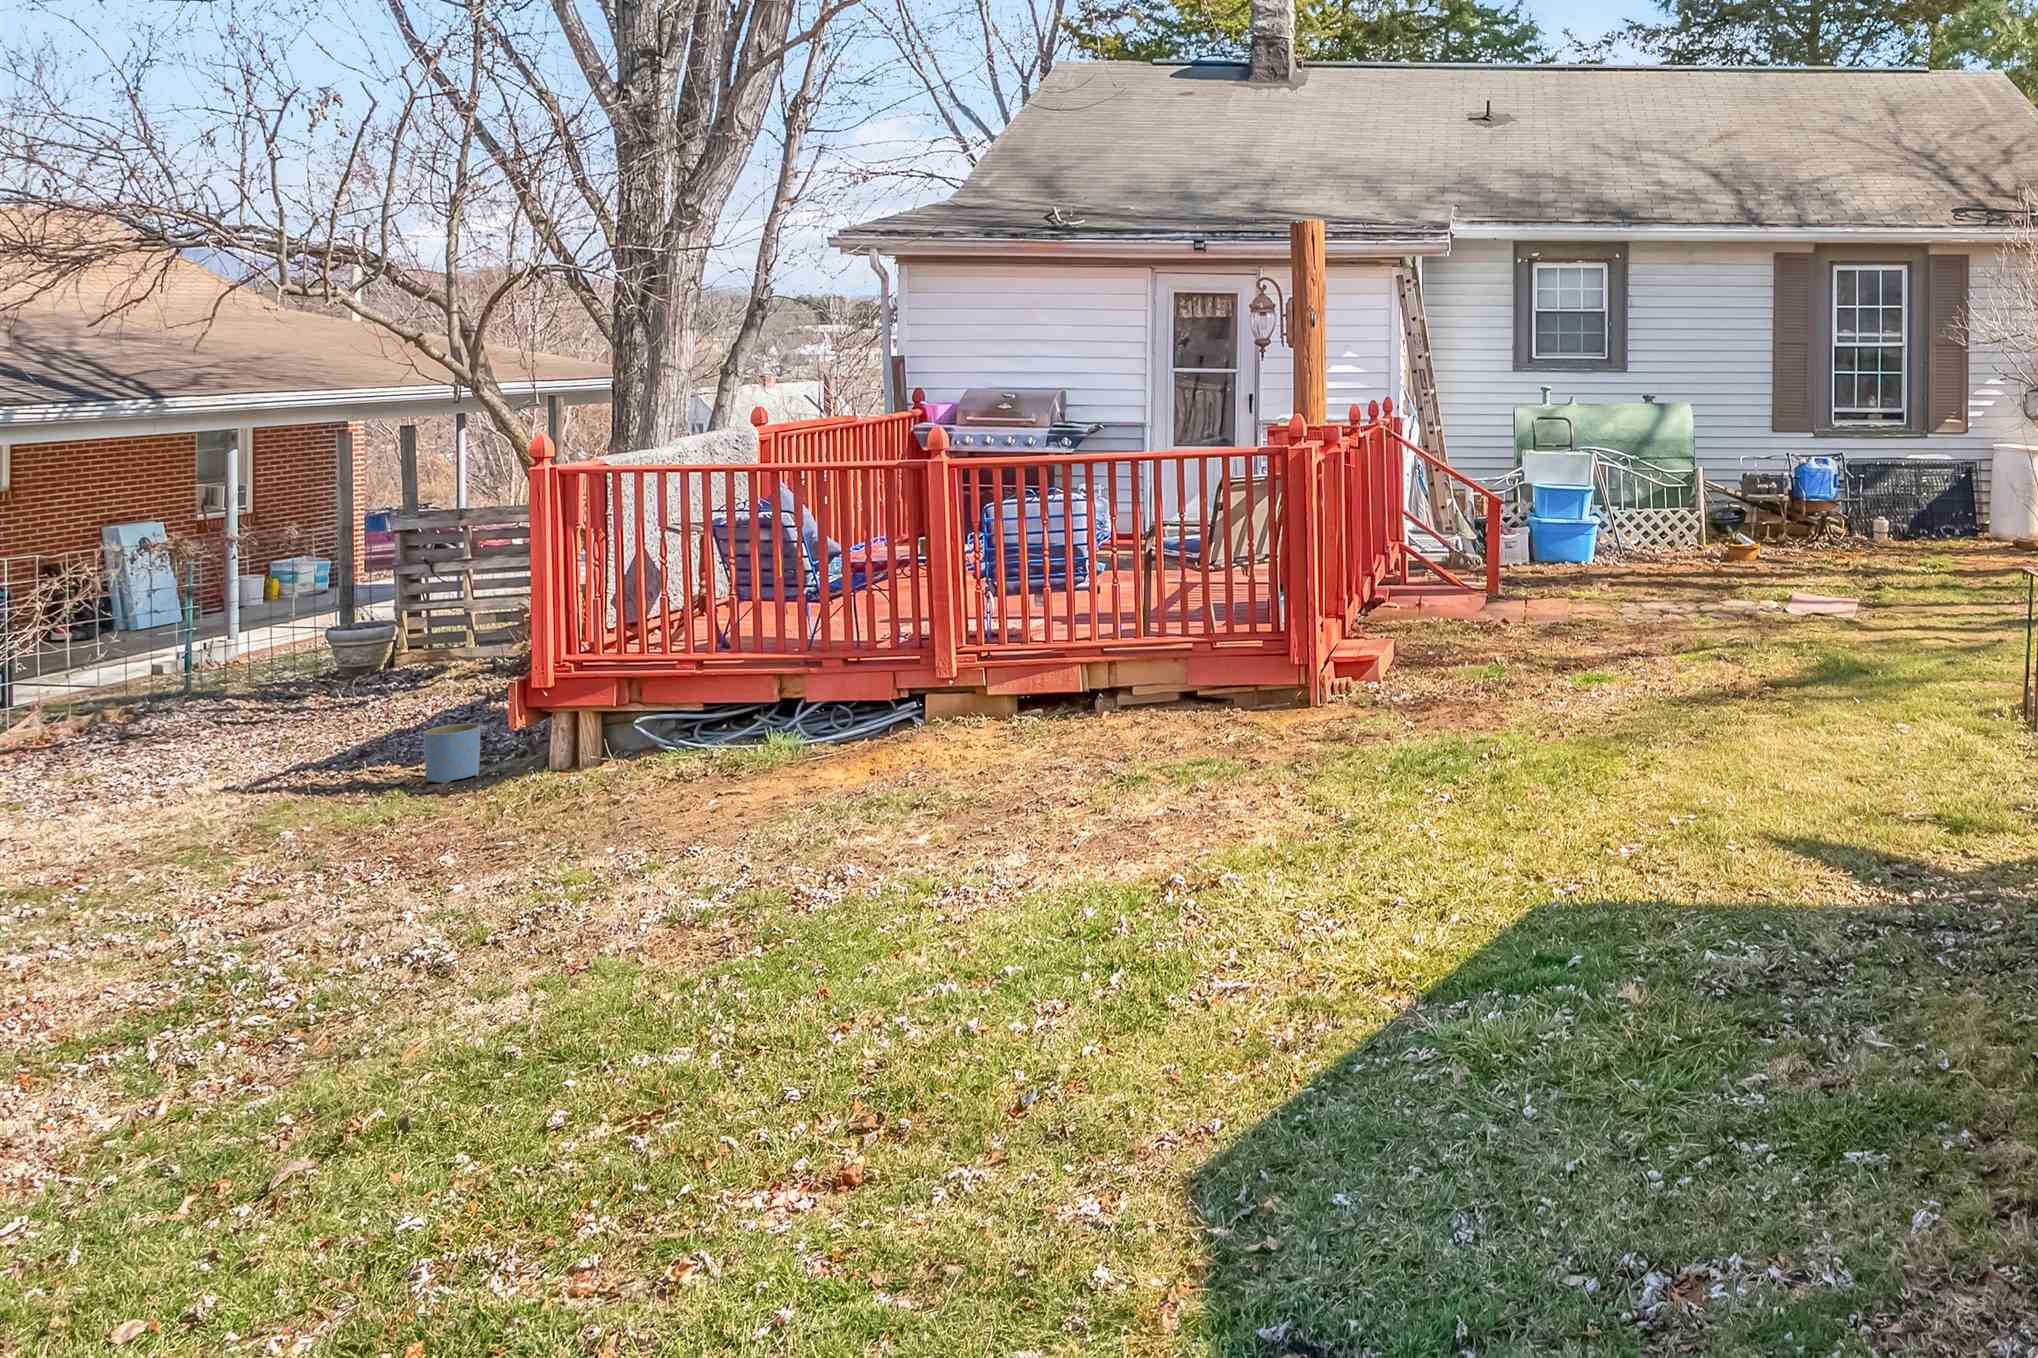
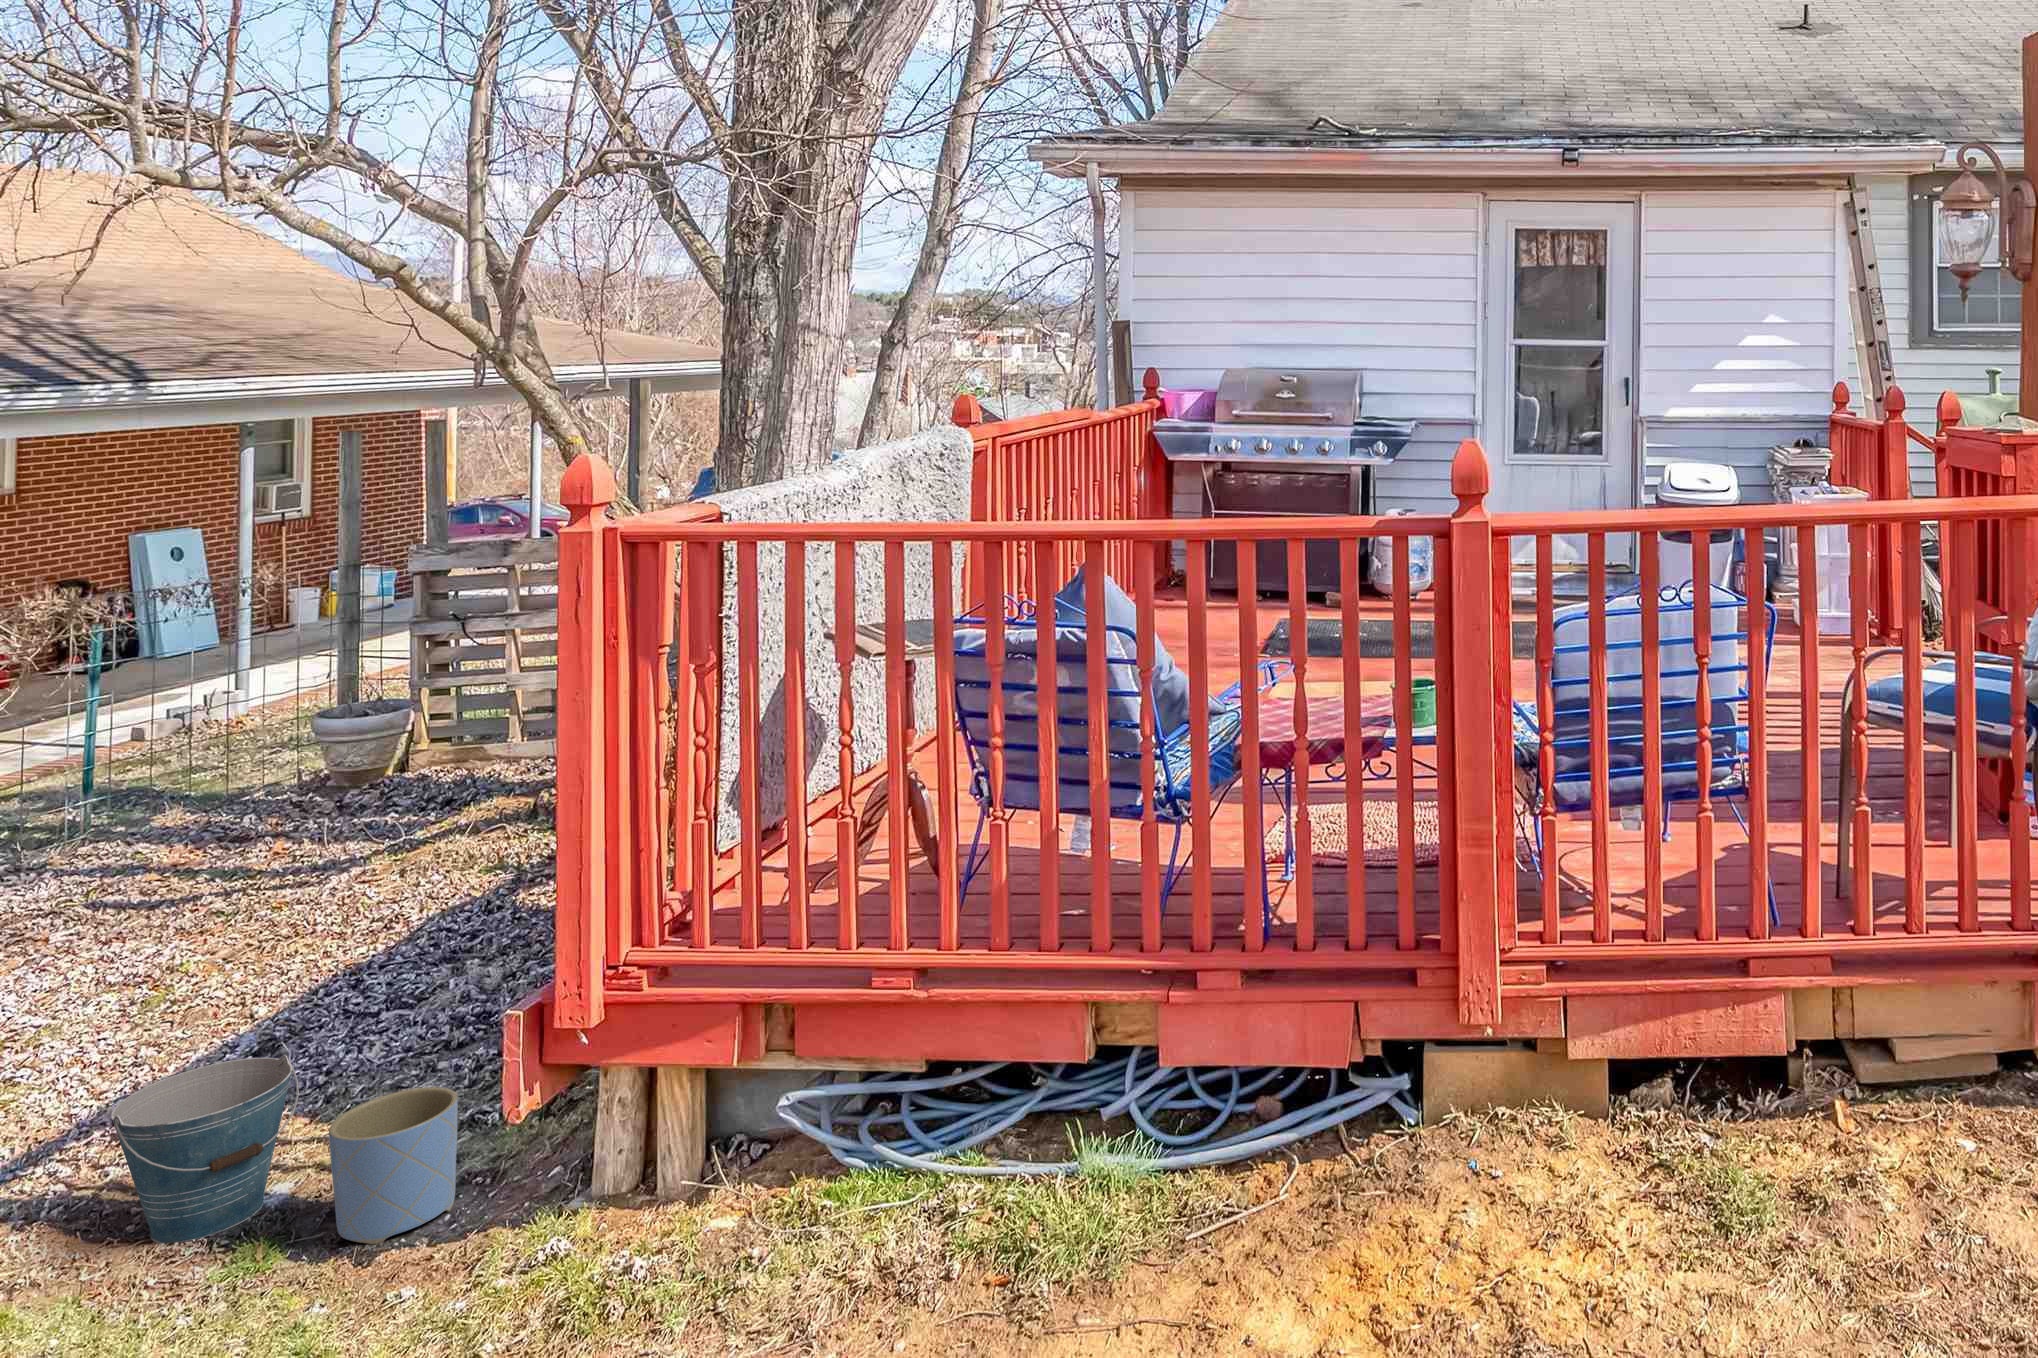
bucket: none [321,712,402,787] -> present [111,1055,299,1243]

